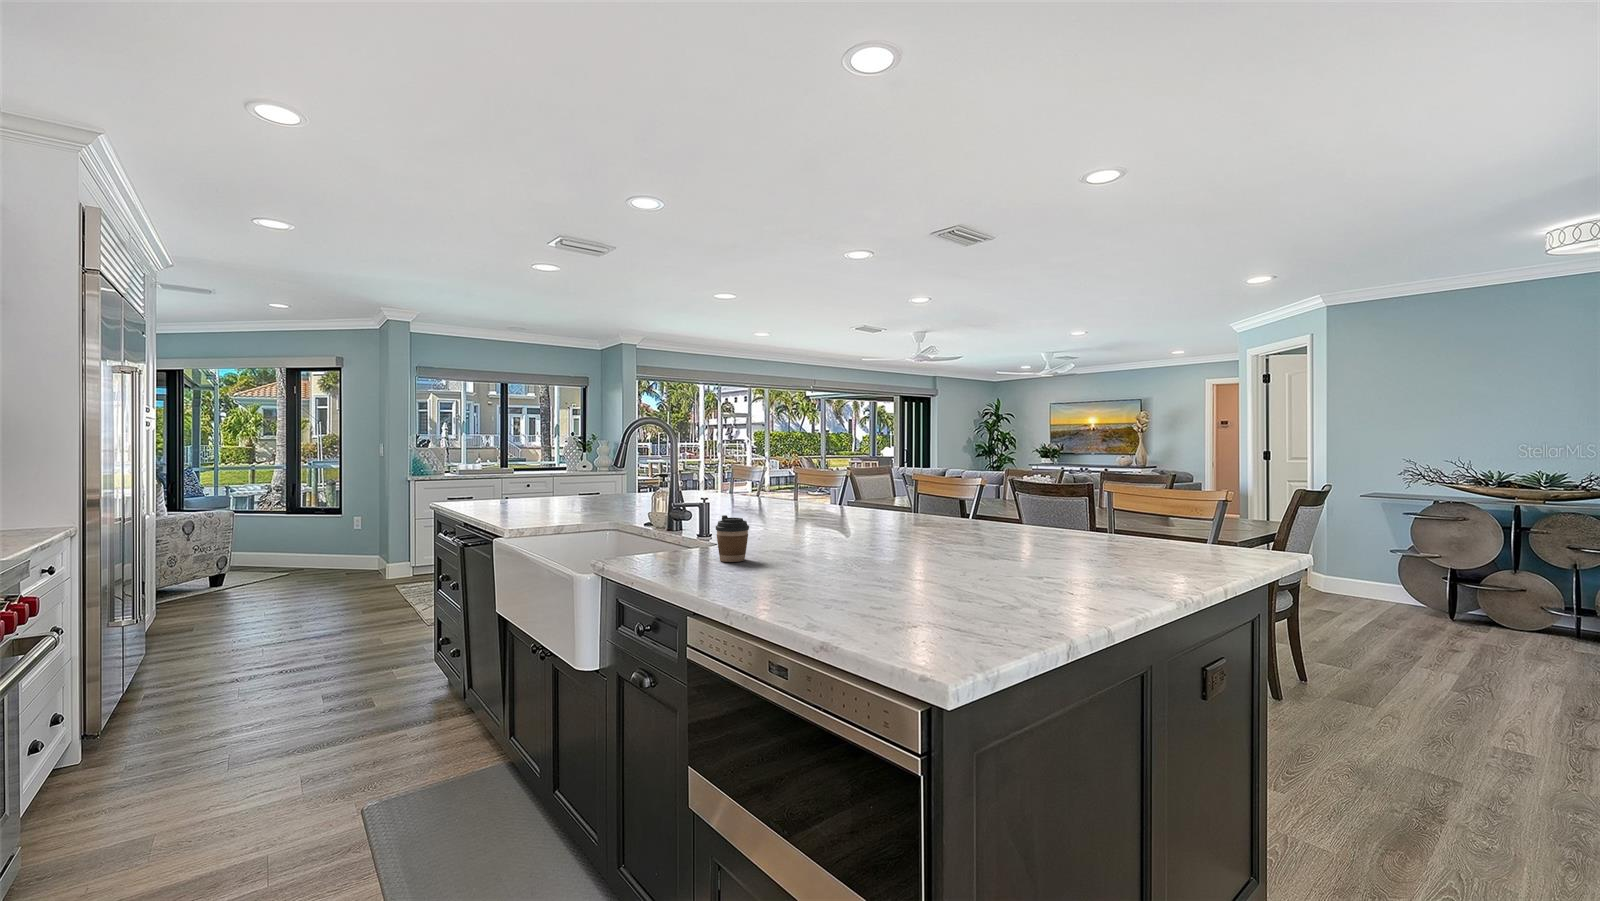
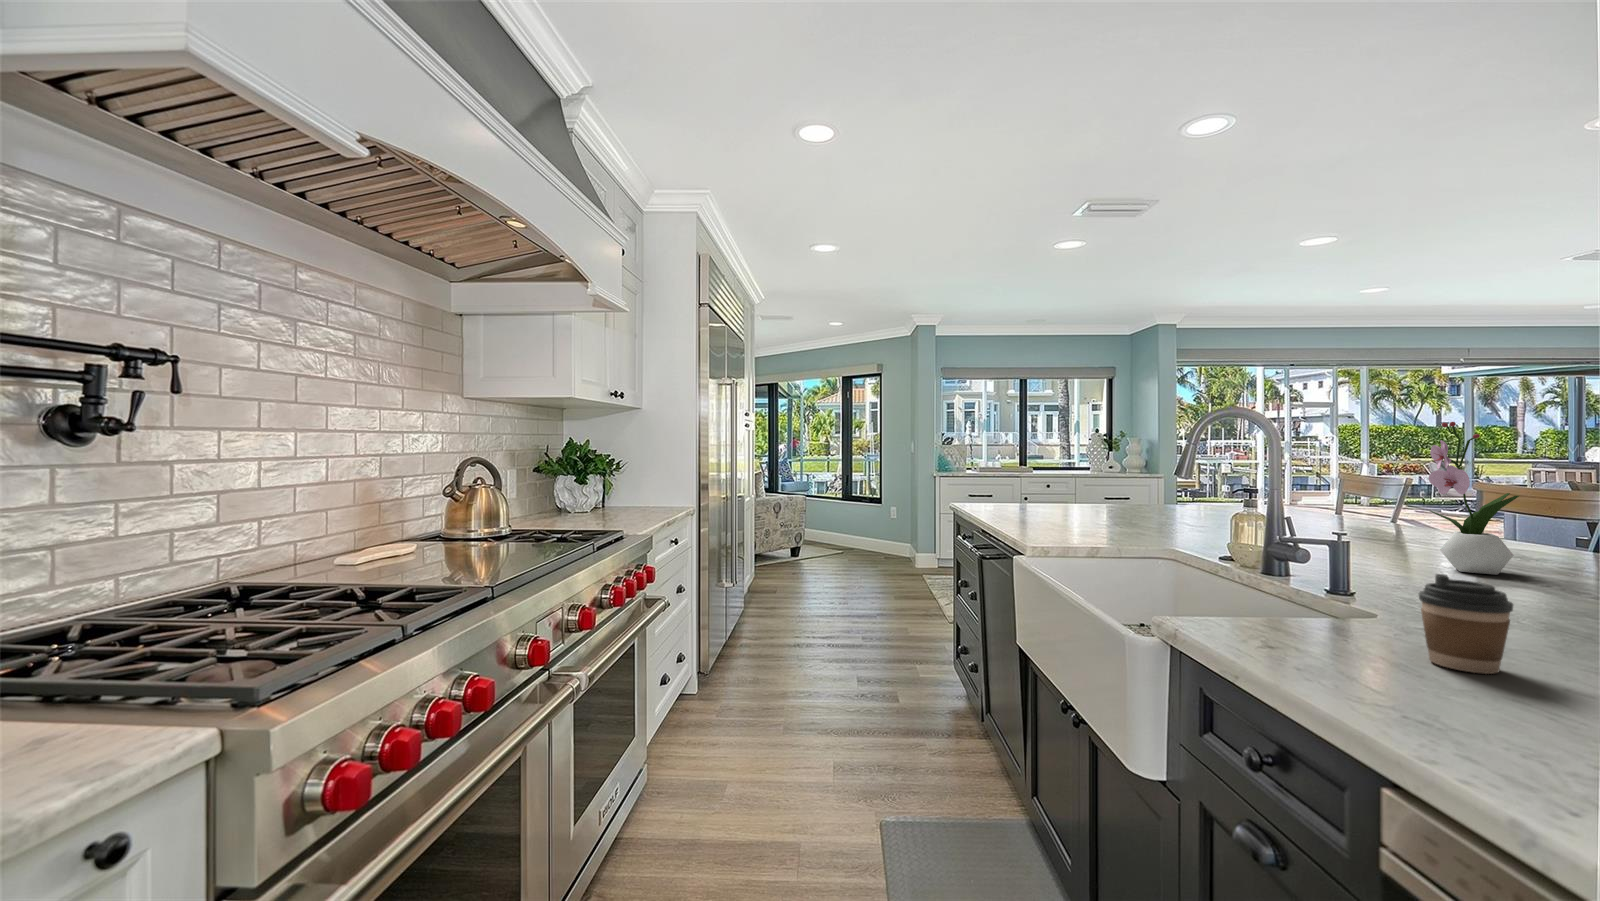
flower arrangement: none [751,434,787,520] -> present [1429,422,1519,575]

